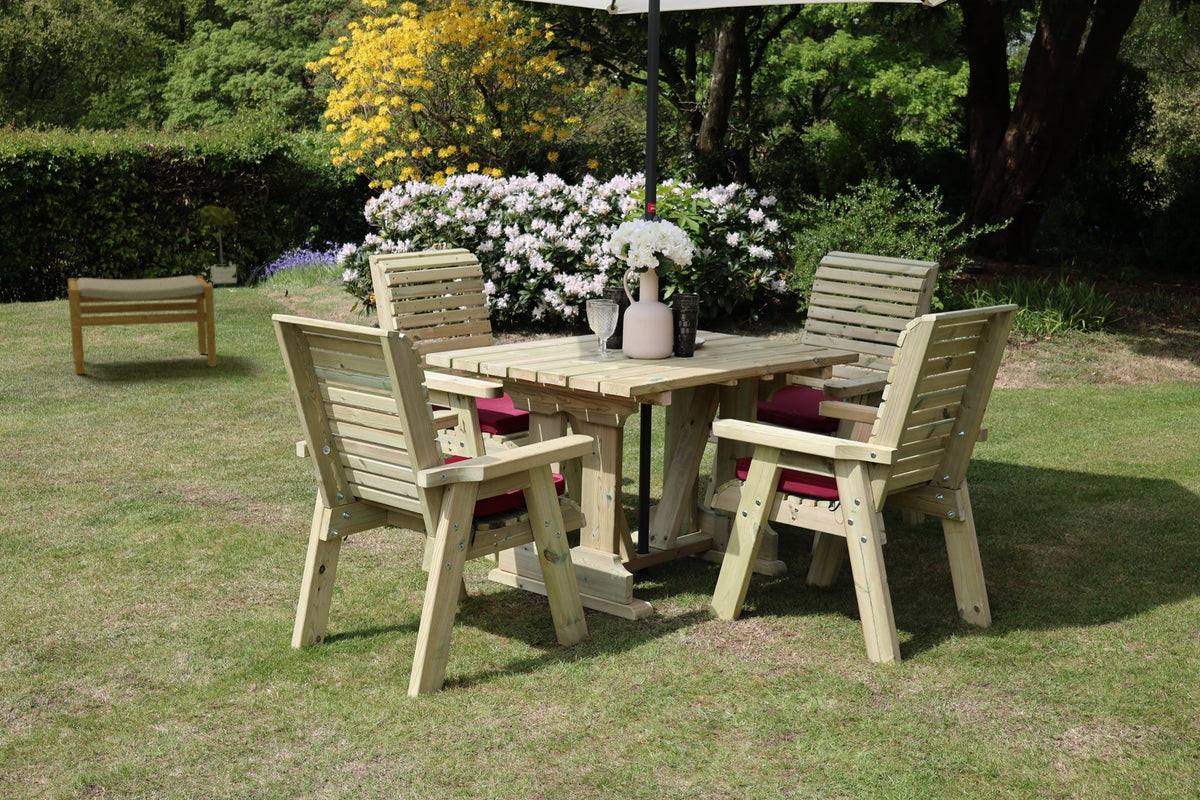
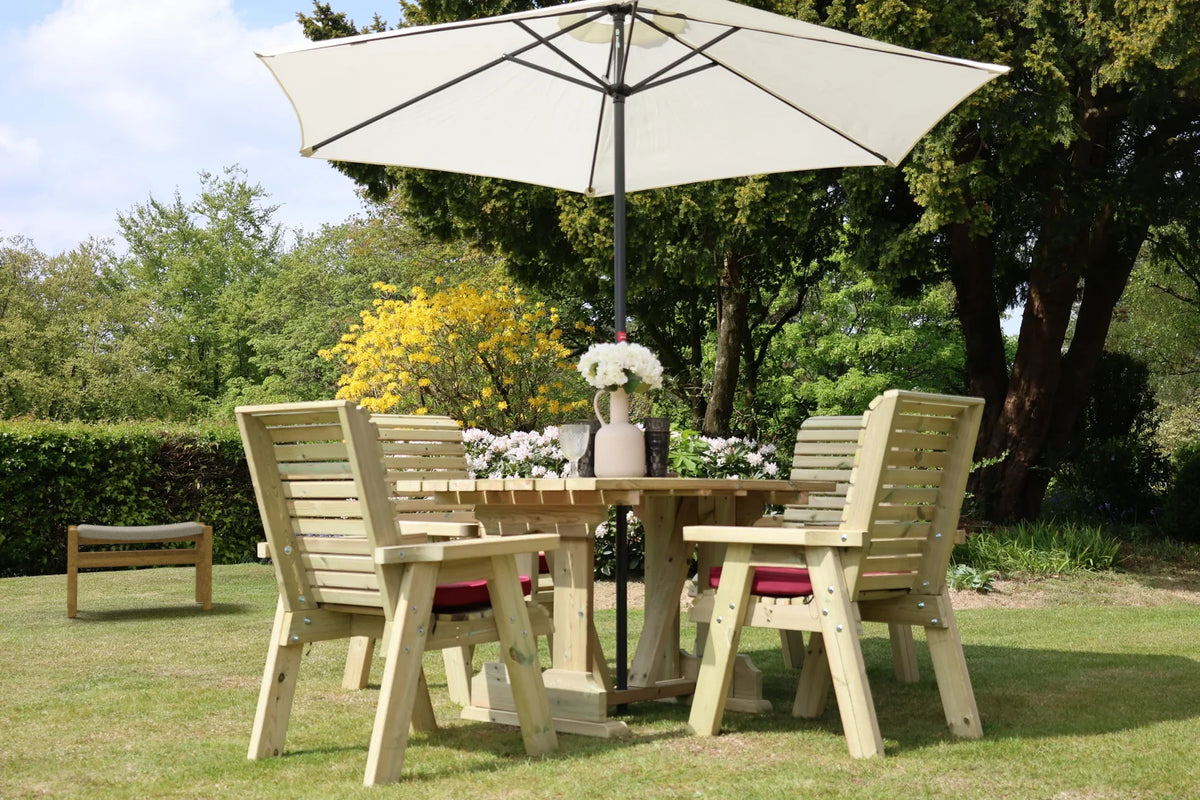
potted tree: present [200,205,237,284] -> none [211,485,246,565]

